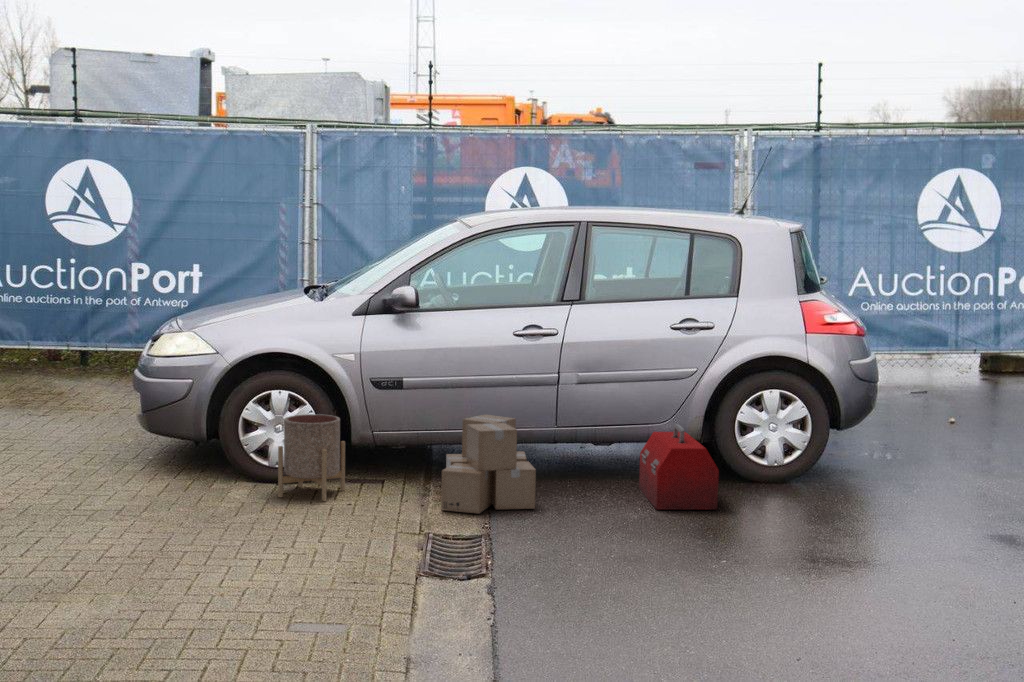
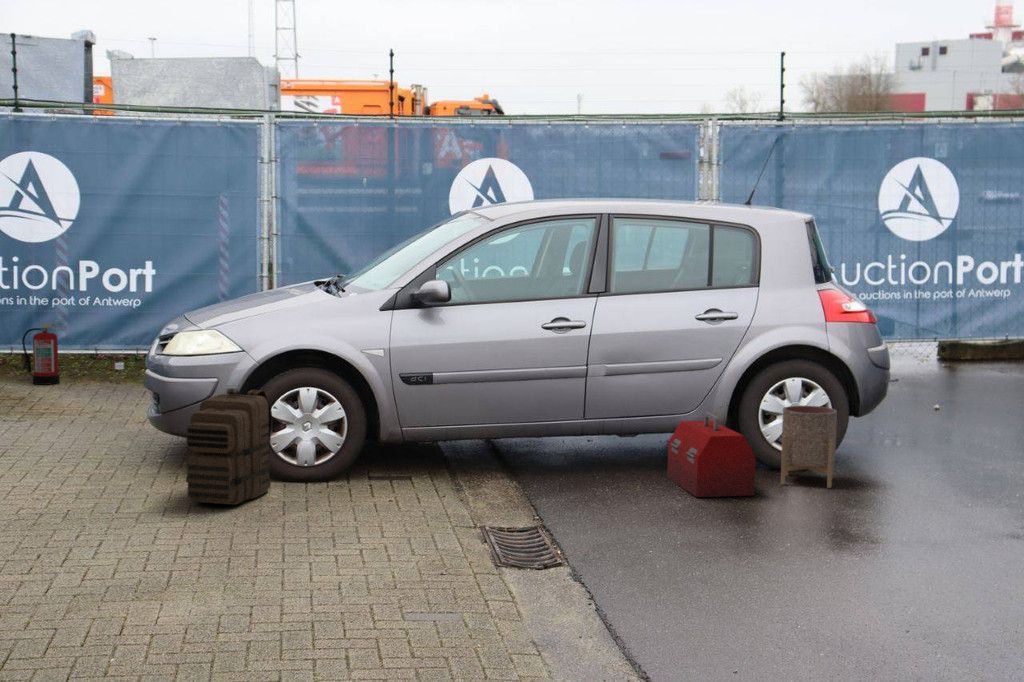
fire extinguisher: none [76,320,119,379] -> present [22,321,65,385]
backpack: none [151,389,244,502] -> present [186,388,272,505]
planter: present [278,414,345,501] -> present [781,406,837,488]
cardboard box: present [441,414,536,514] -> none [479,408,579,507]

